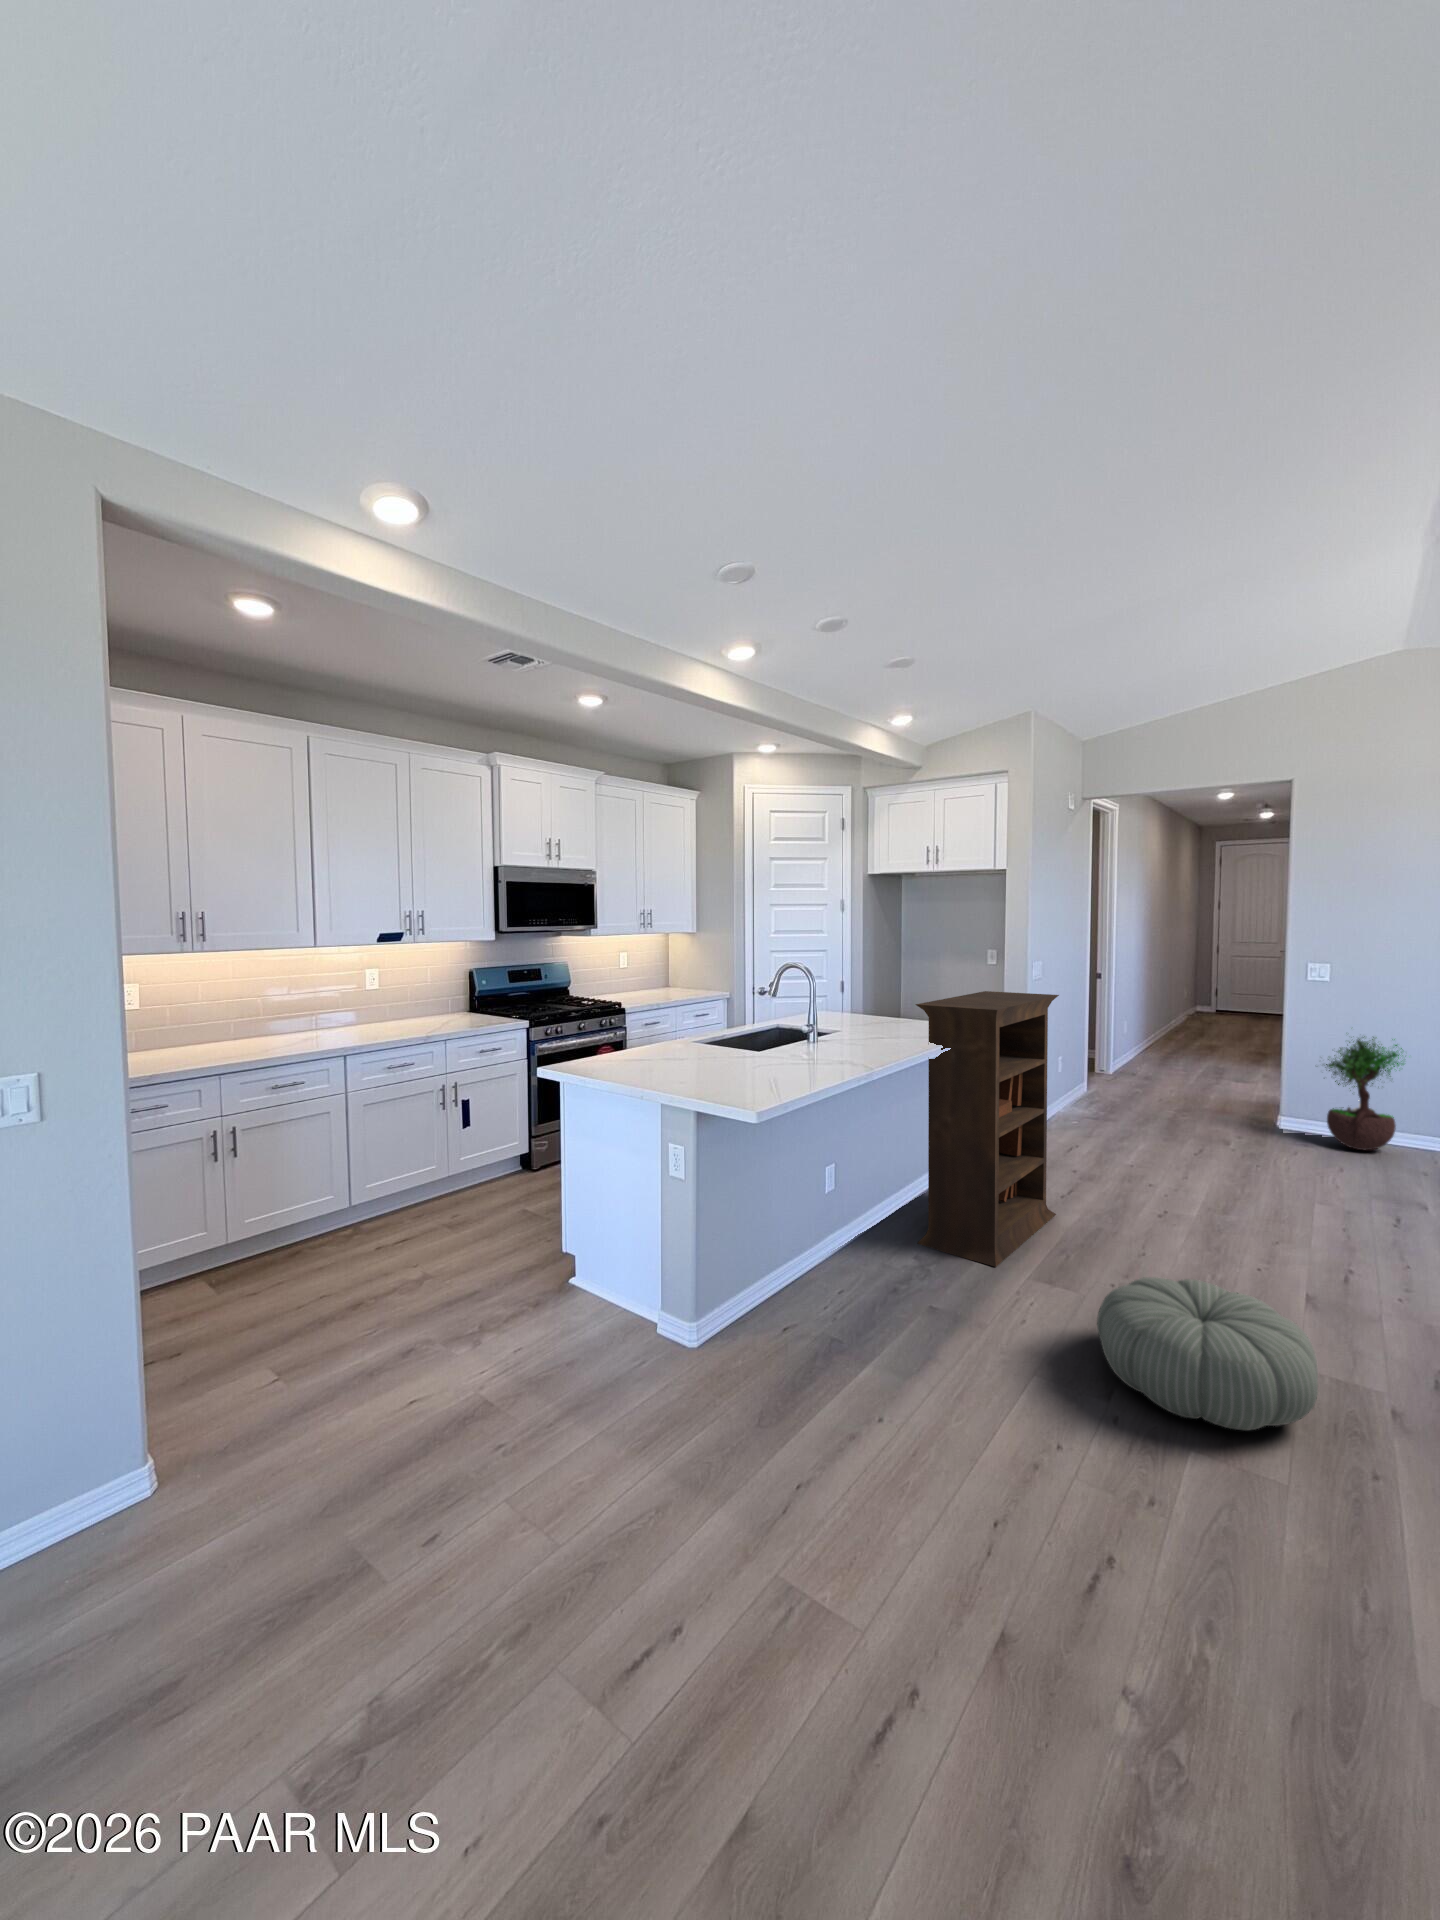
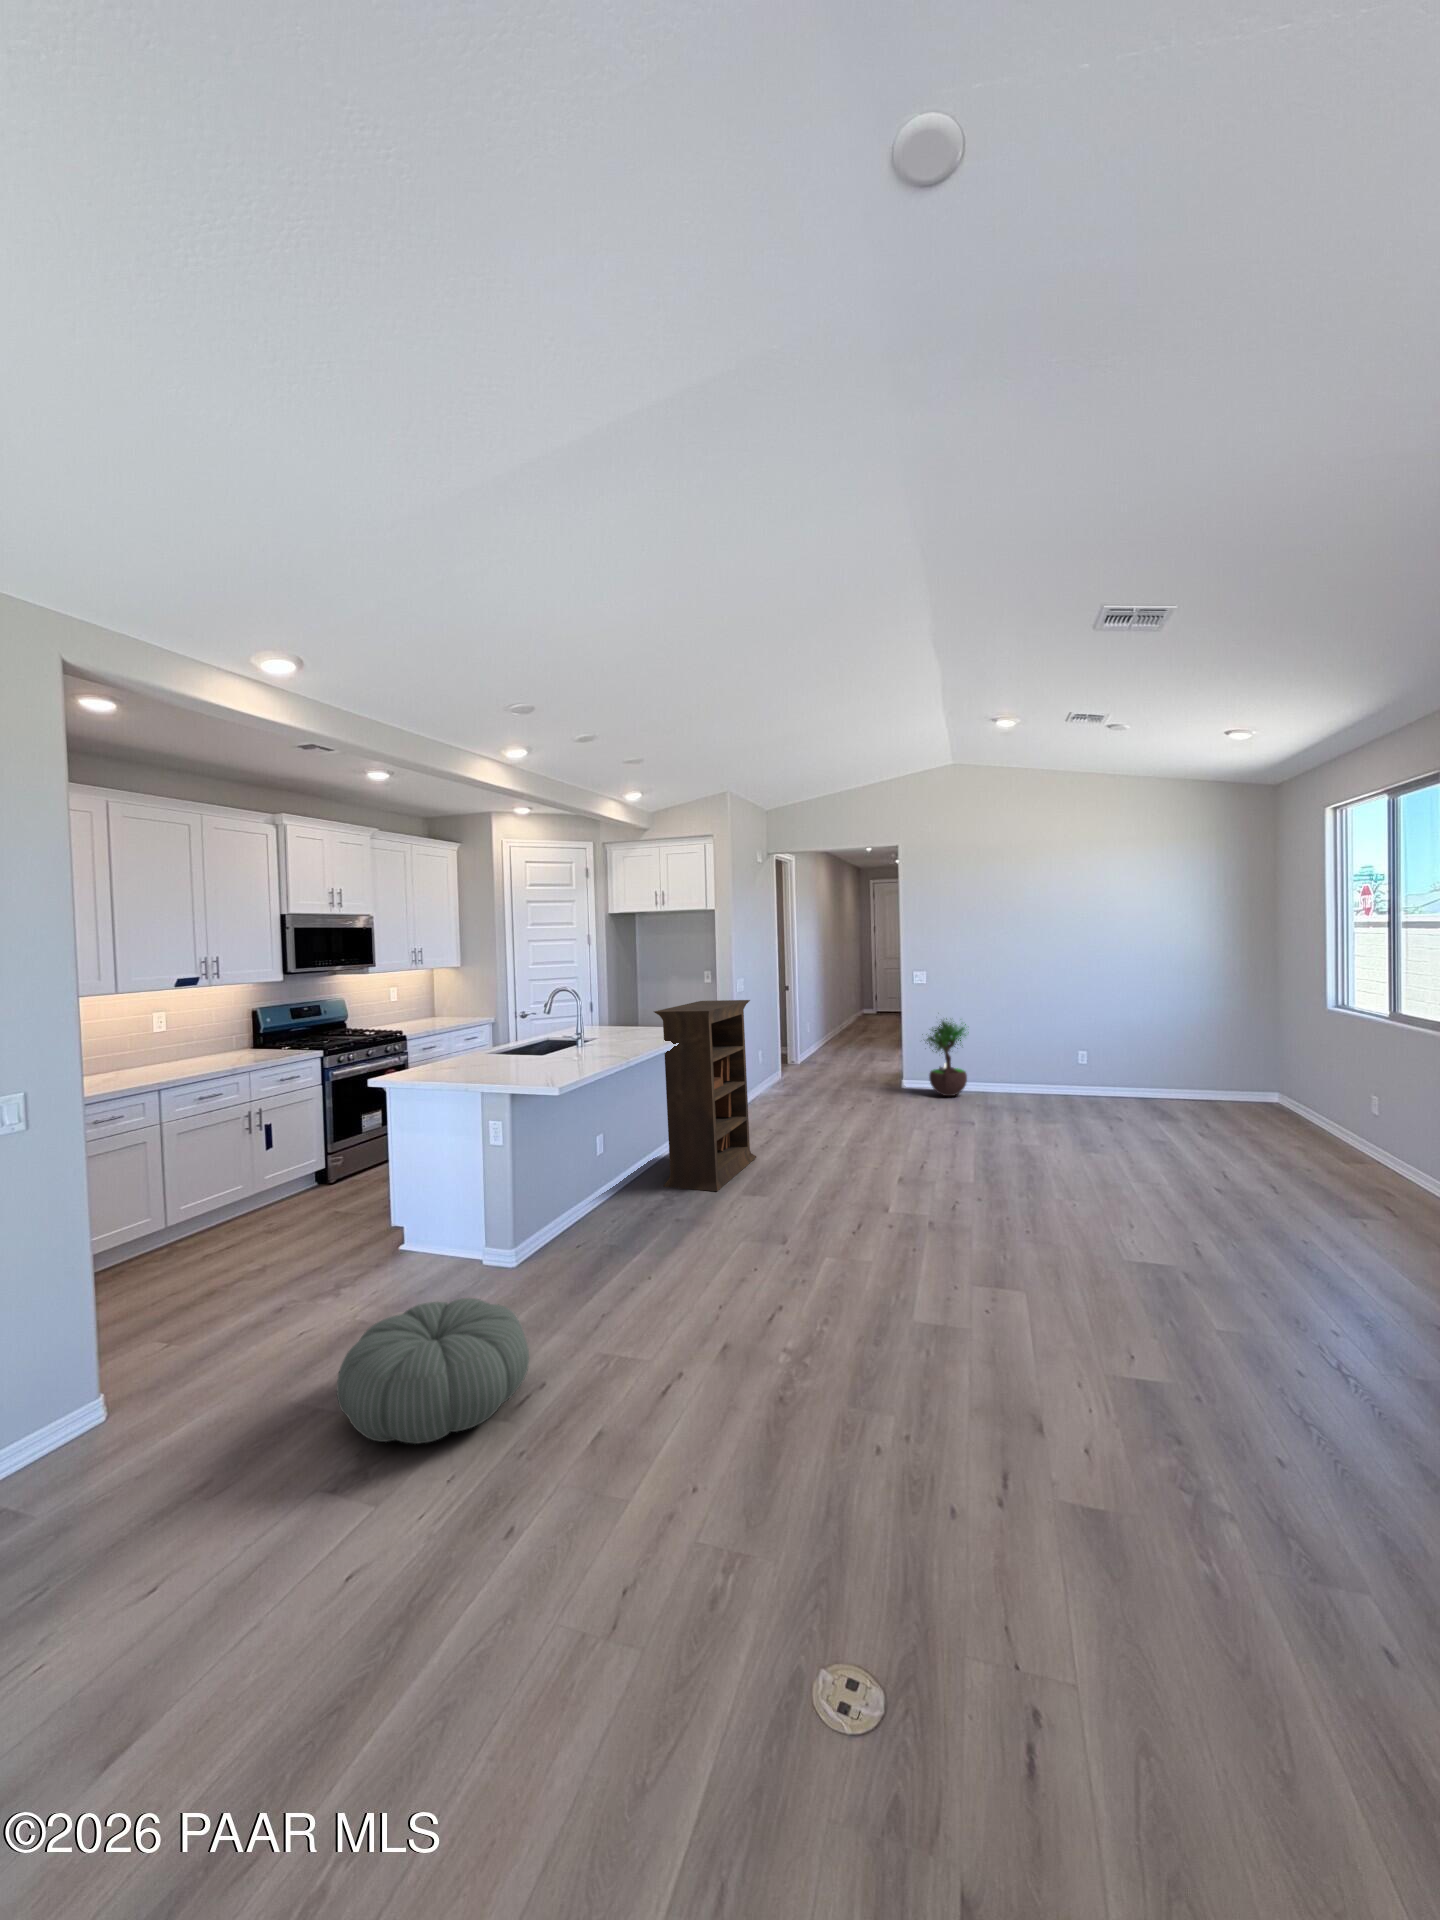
pouf: present [1097,1277,1318,1430] -> present [337,1298,529,1444]

